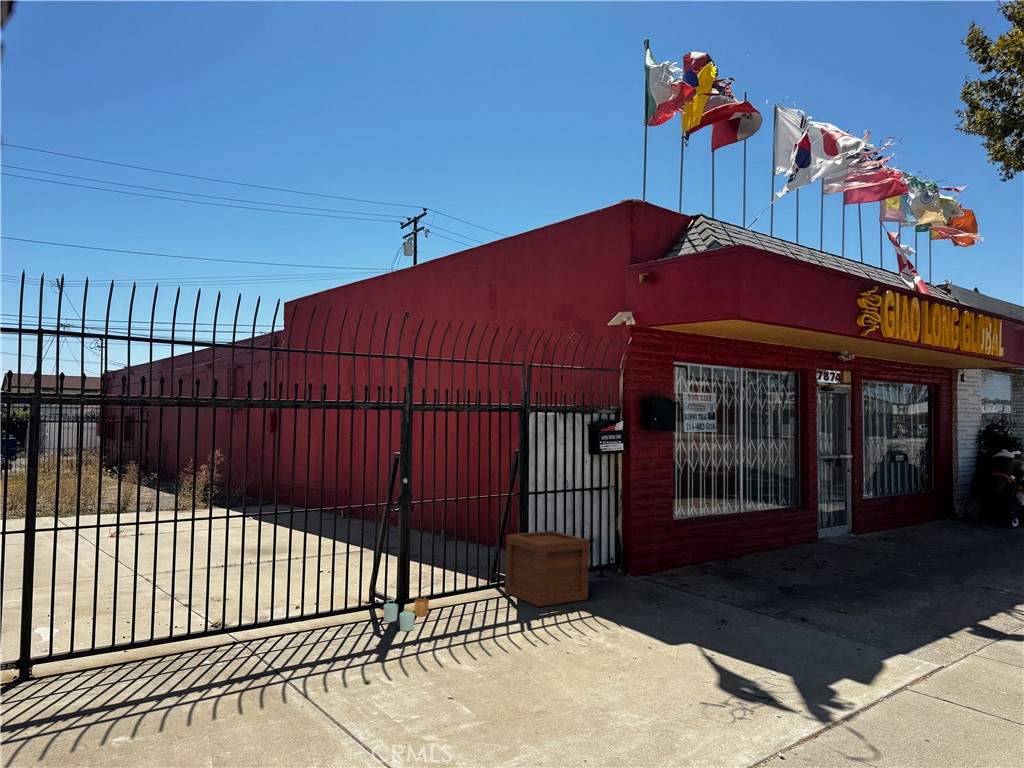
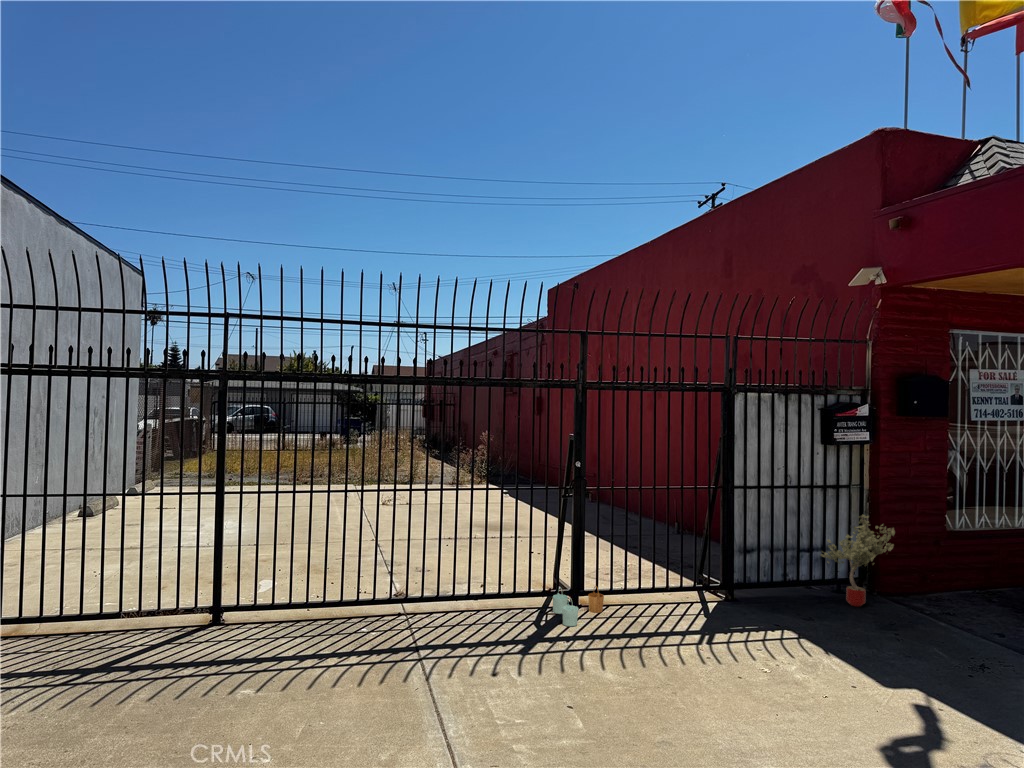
potted tree: none [592,510,645,586] -> present [821,515,895,607]
wooden crate: present [505,531,589,607] -> none [705,532,805,620]

